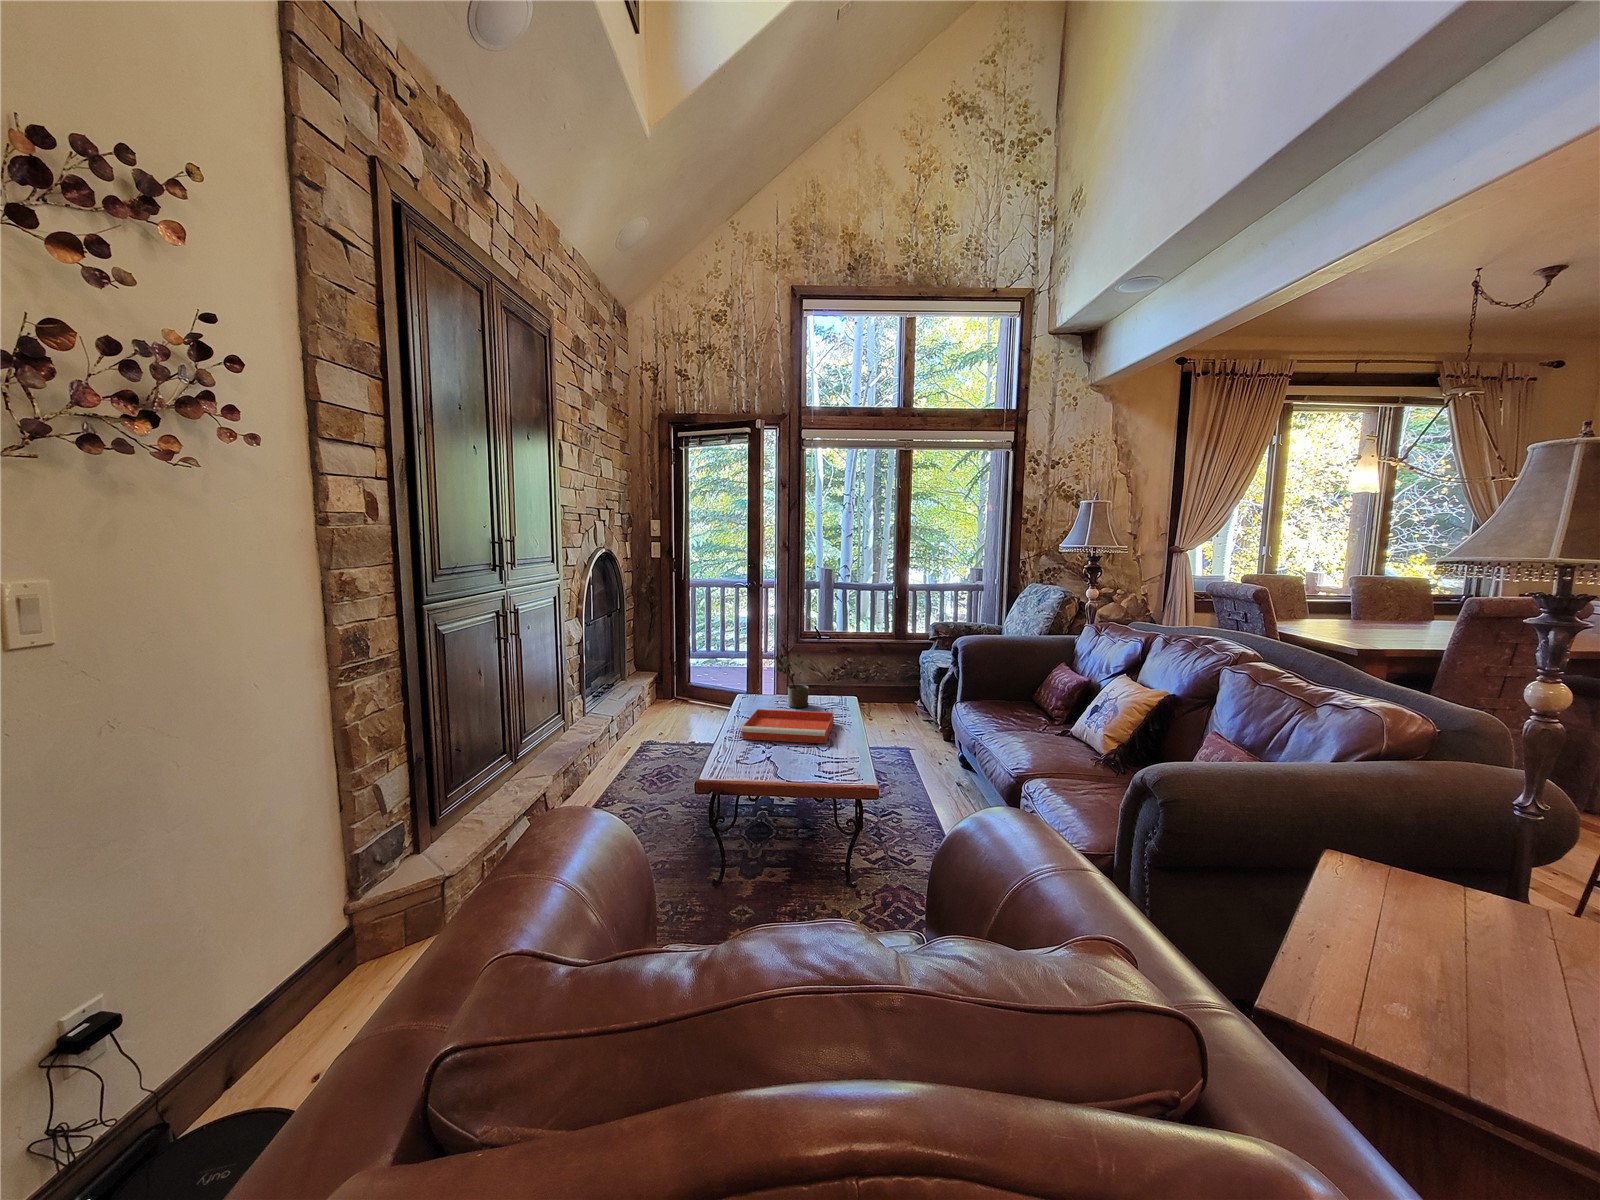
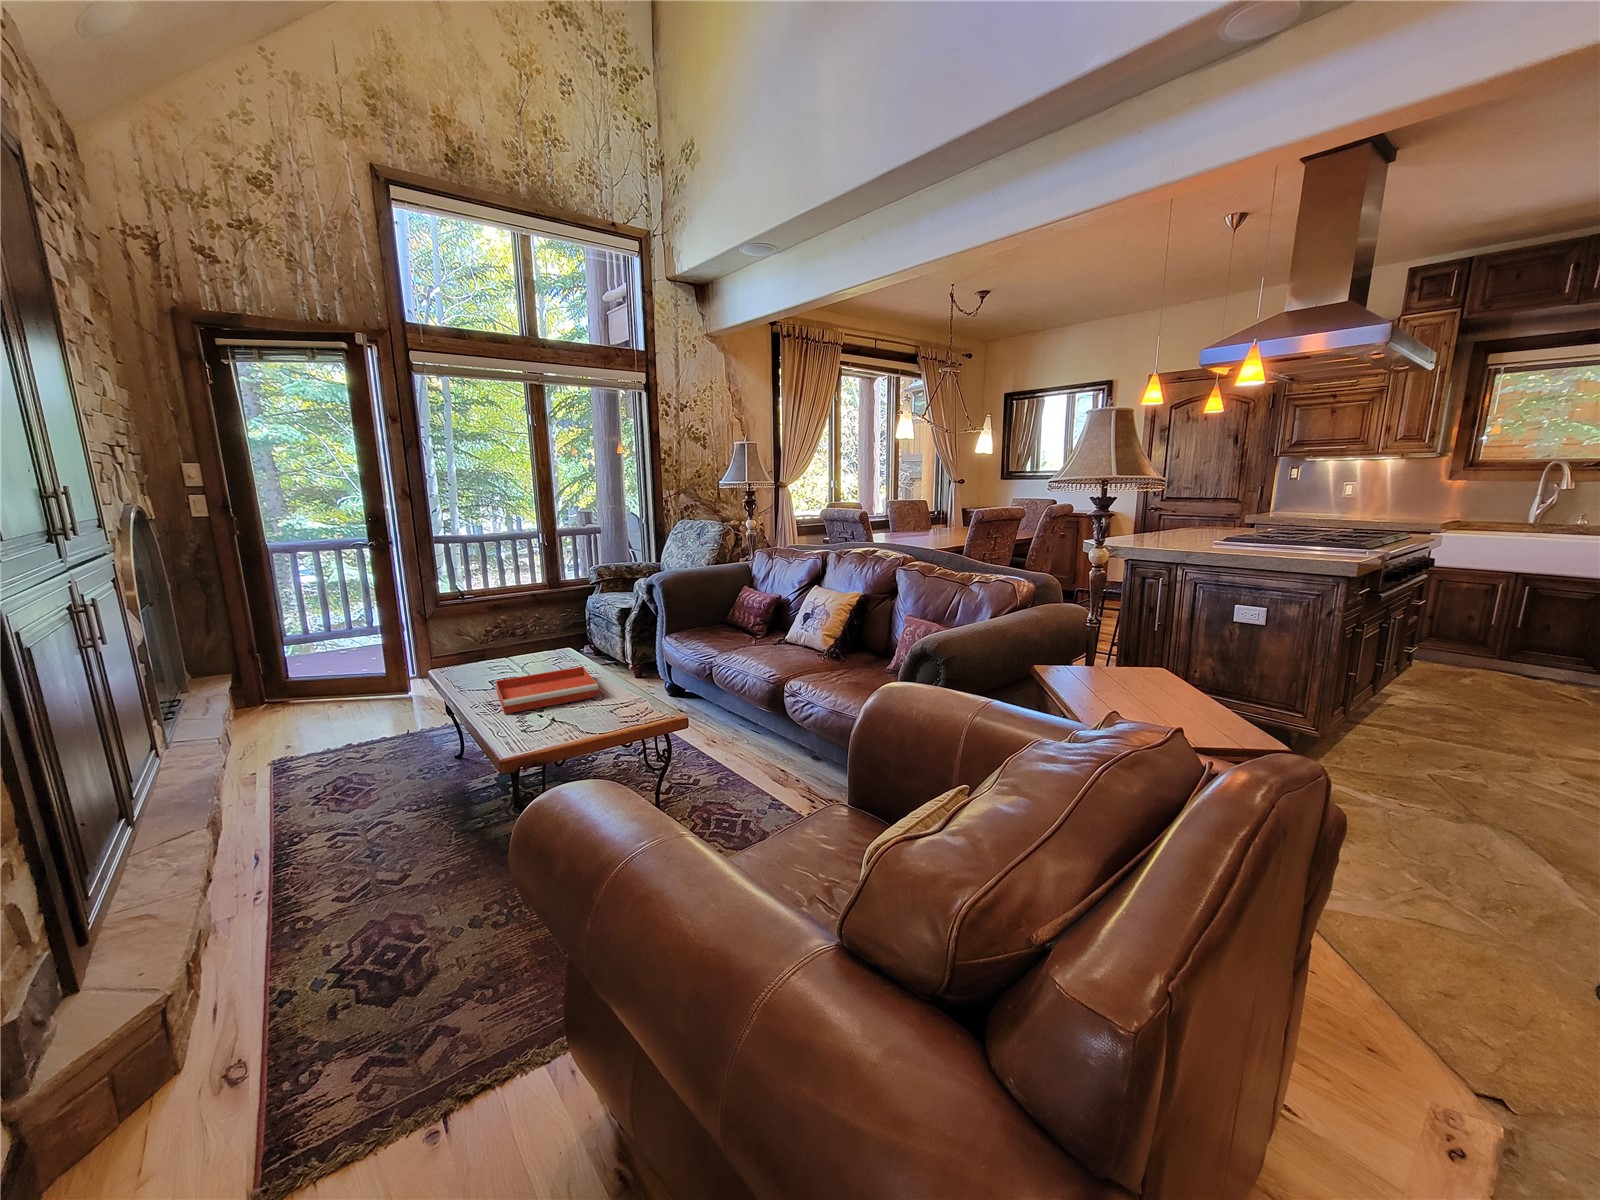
potted plant: present [775,654,809,708] -> none [495,614,538,672]

